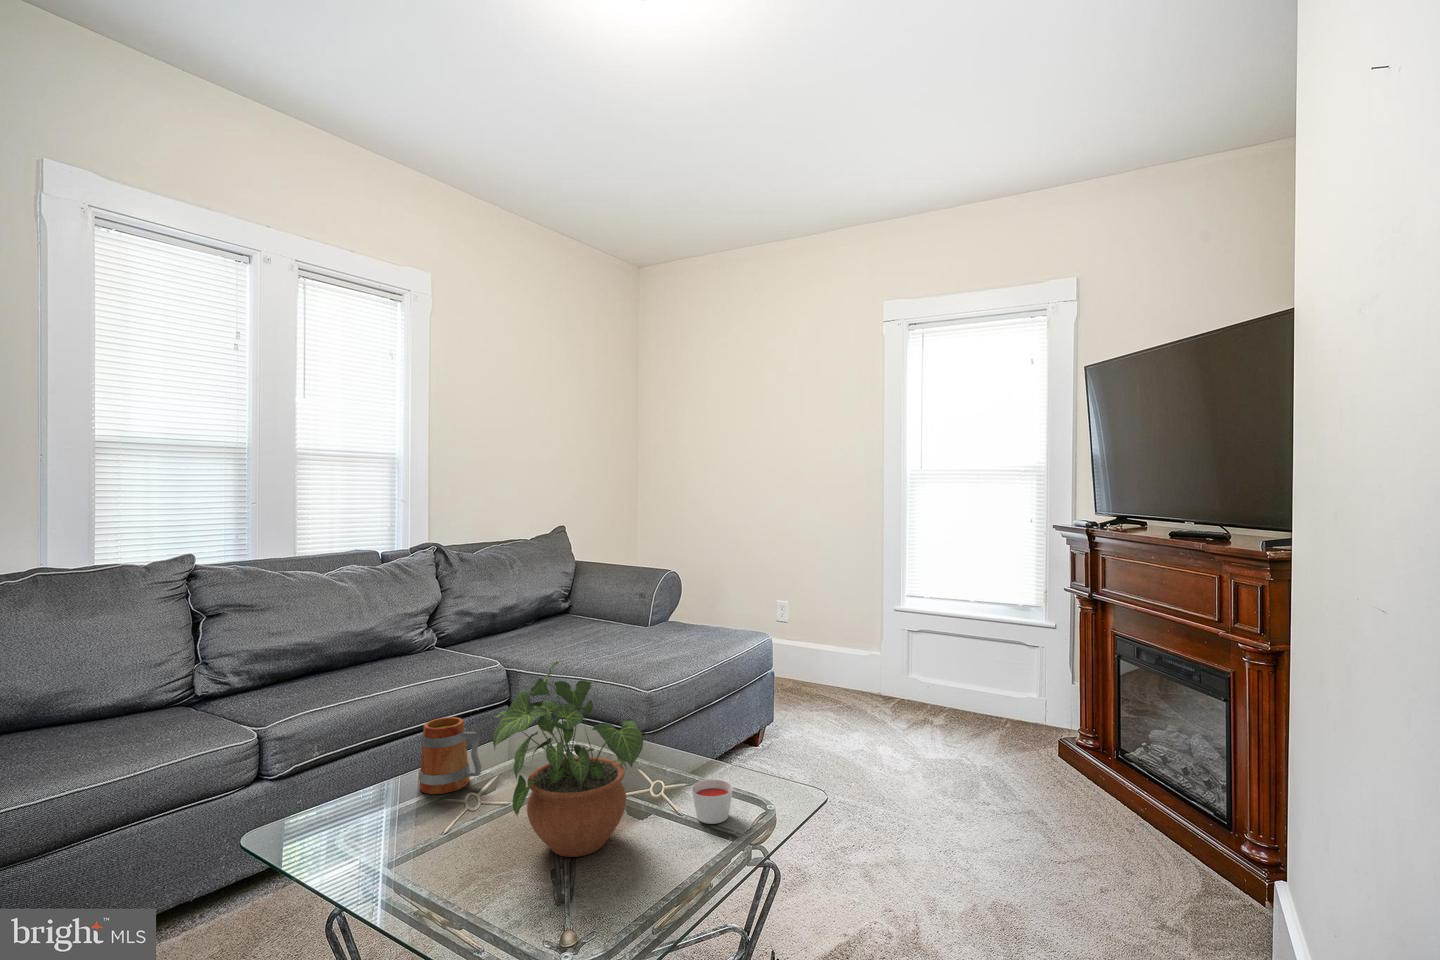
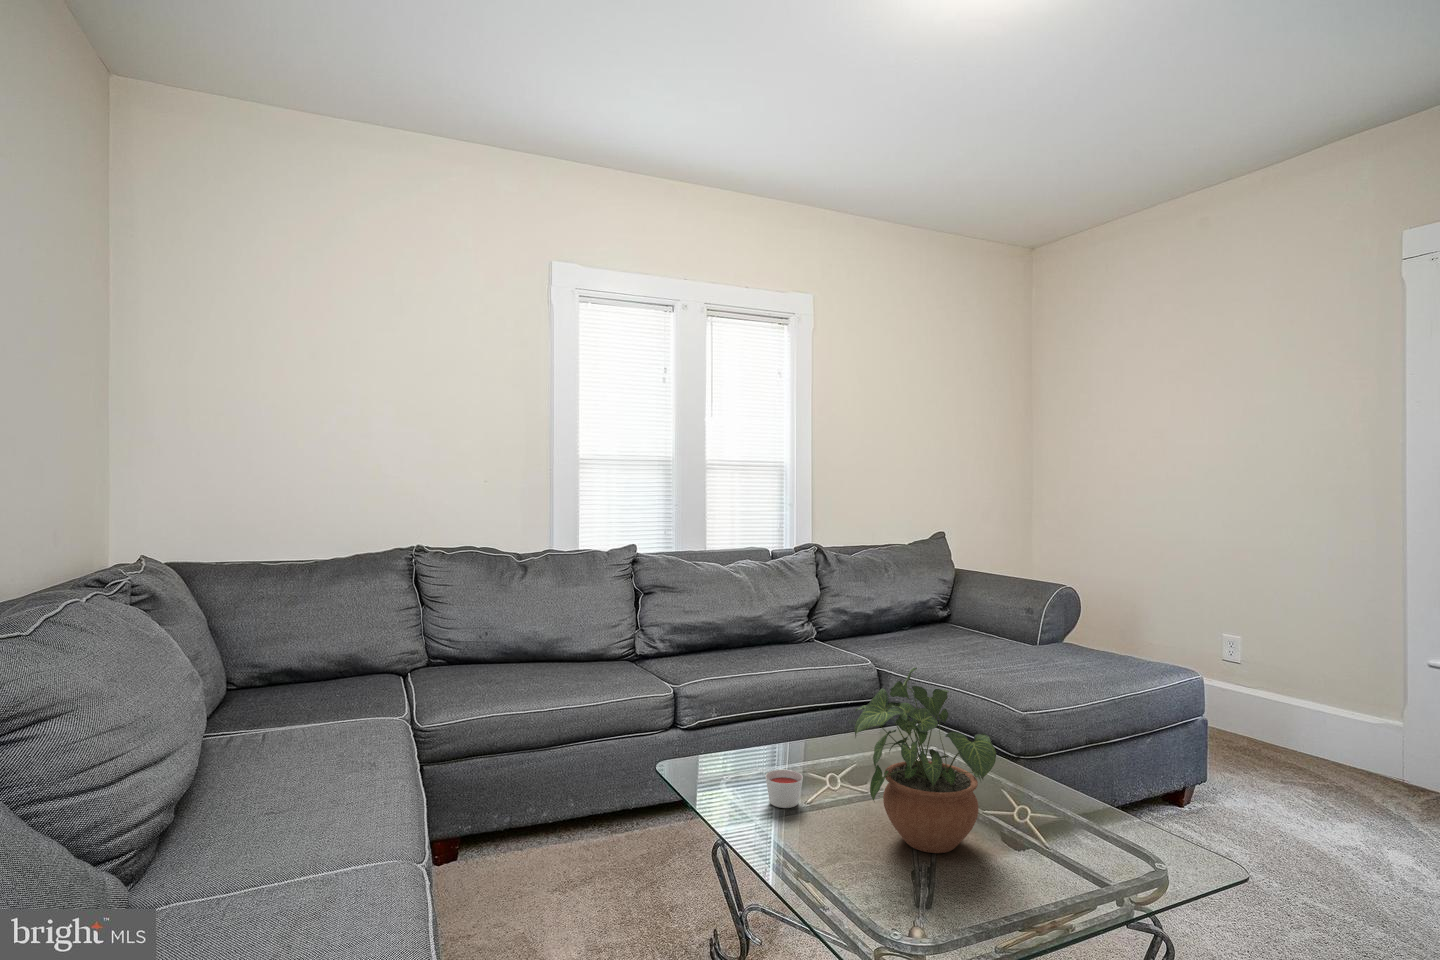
mug: present [419,717,481,794] -> none [795,704,848,771]
candle: present [691,779,733,824] -> present [765,770,803,808]

